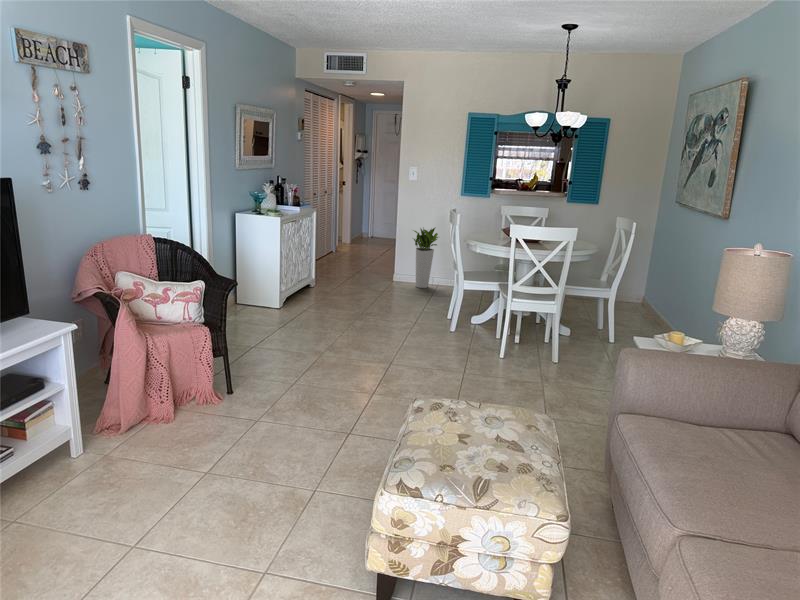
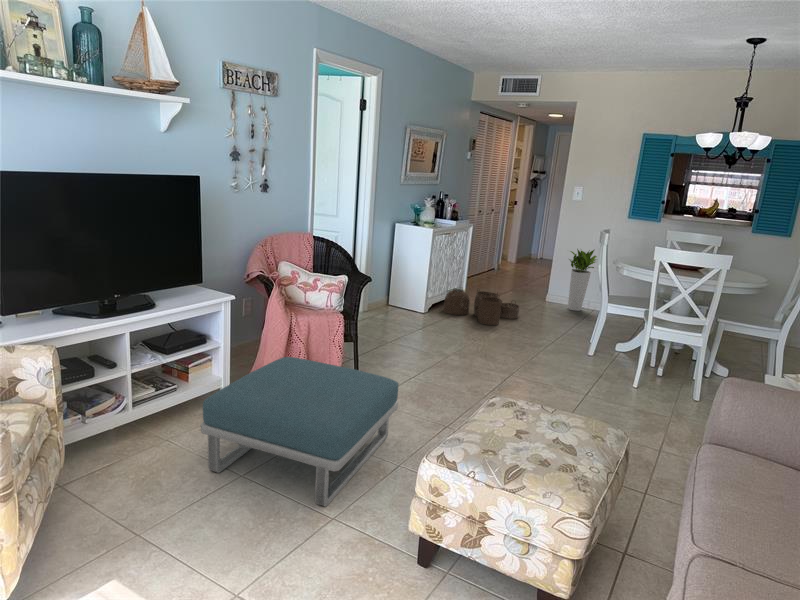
woven basket: none [297,276,375,313] -> present [443,289,519,325]
footstool: none [67,389,301,562] -> present [201,357,399,506]

